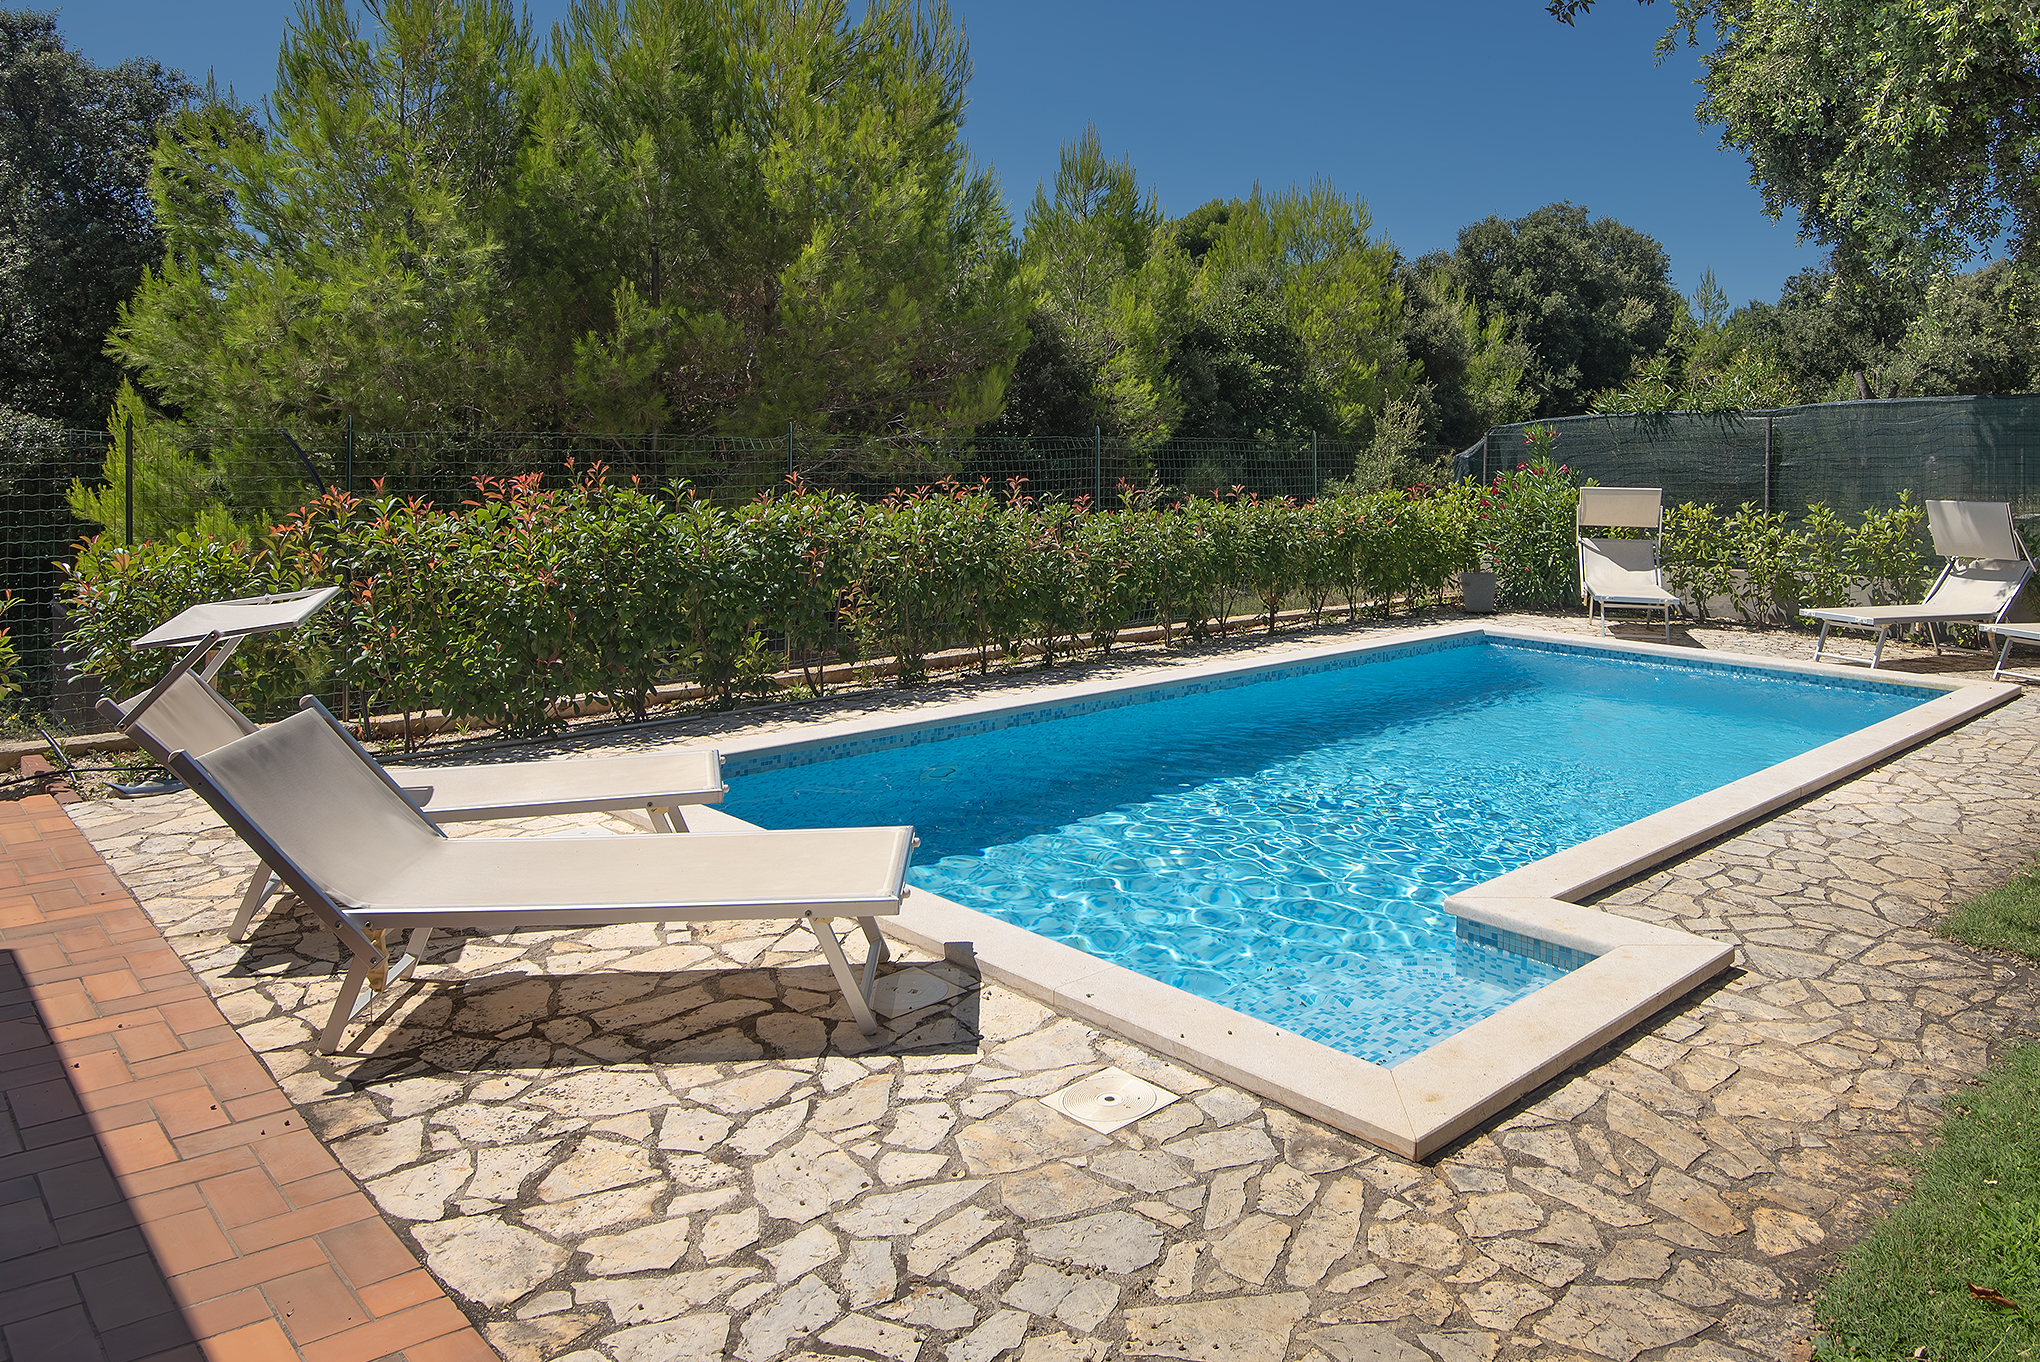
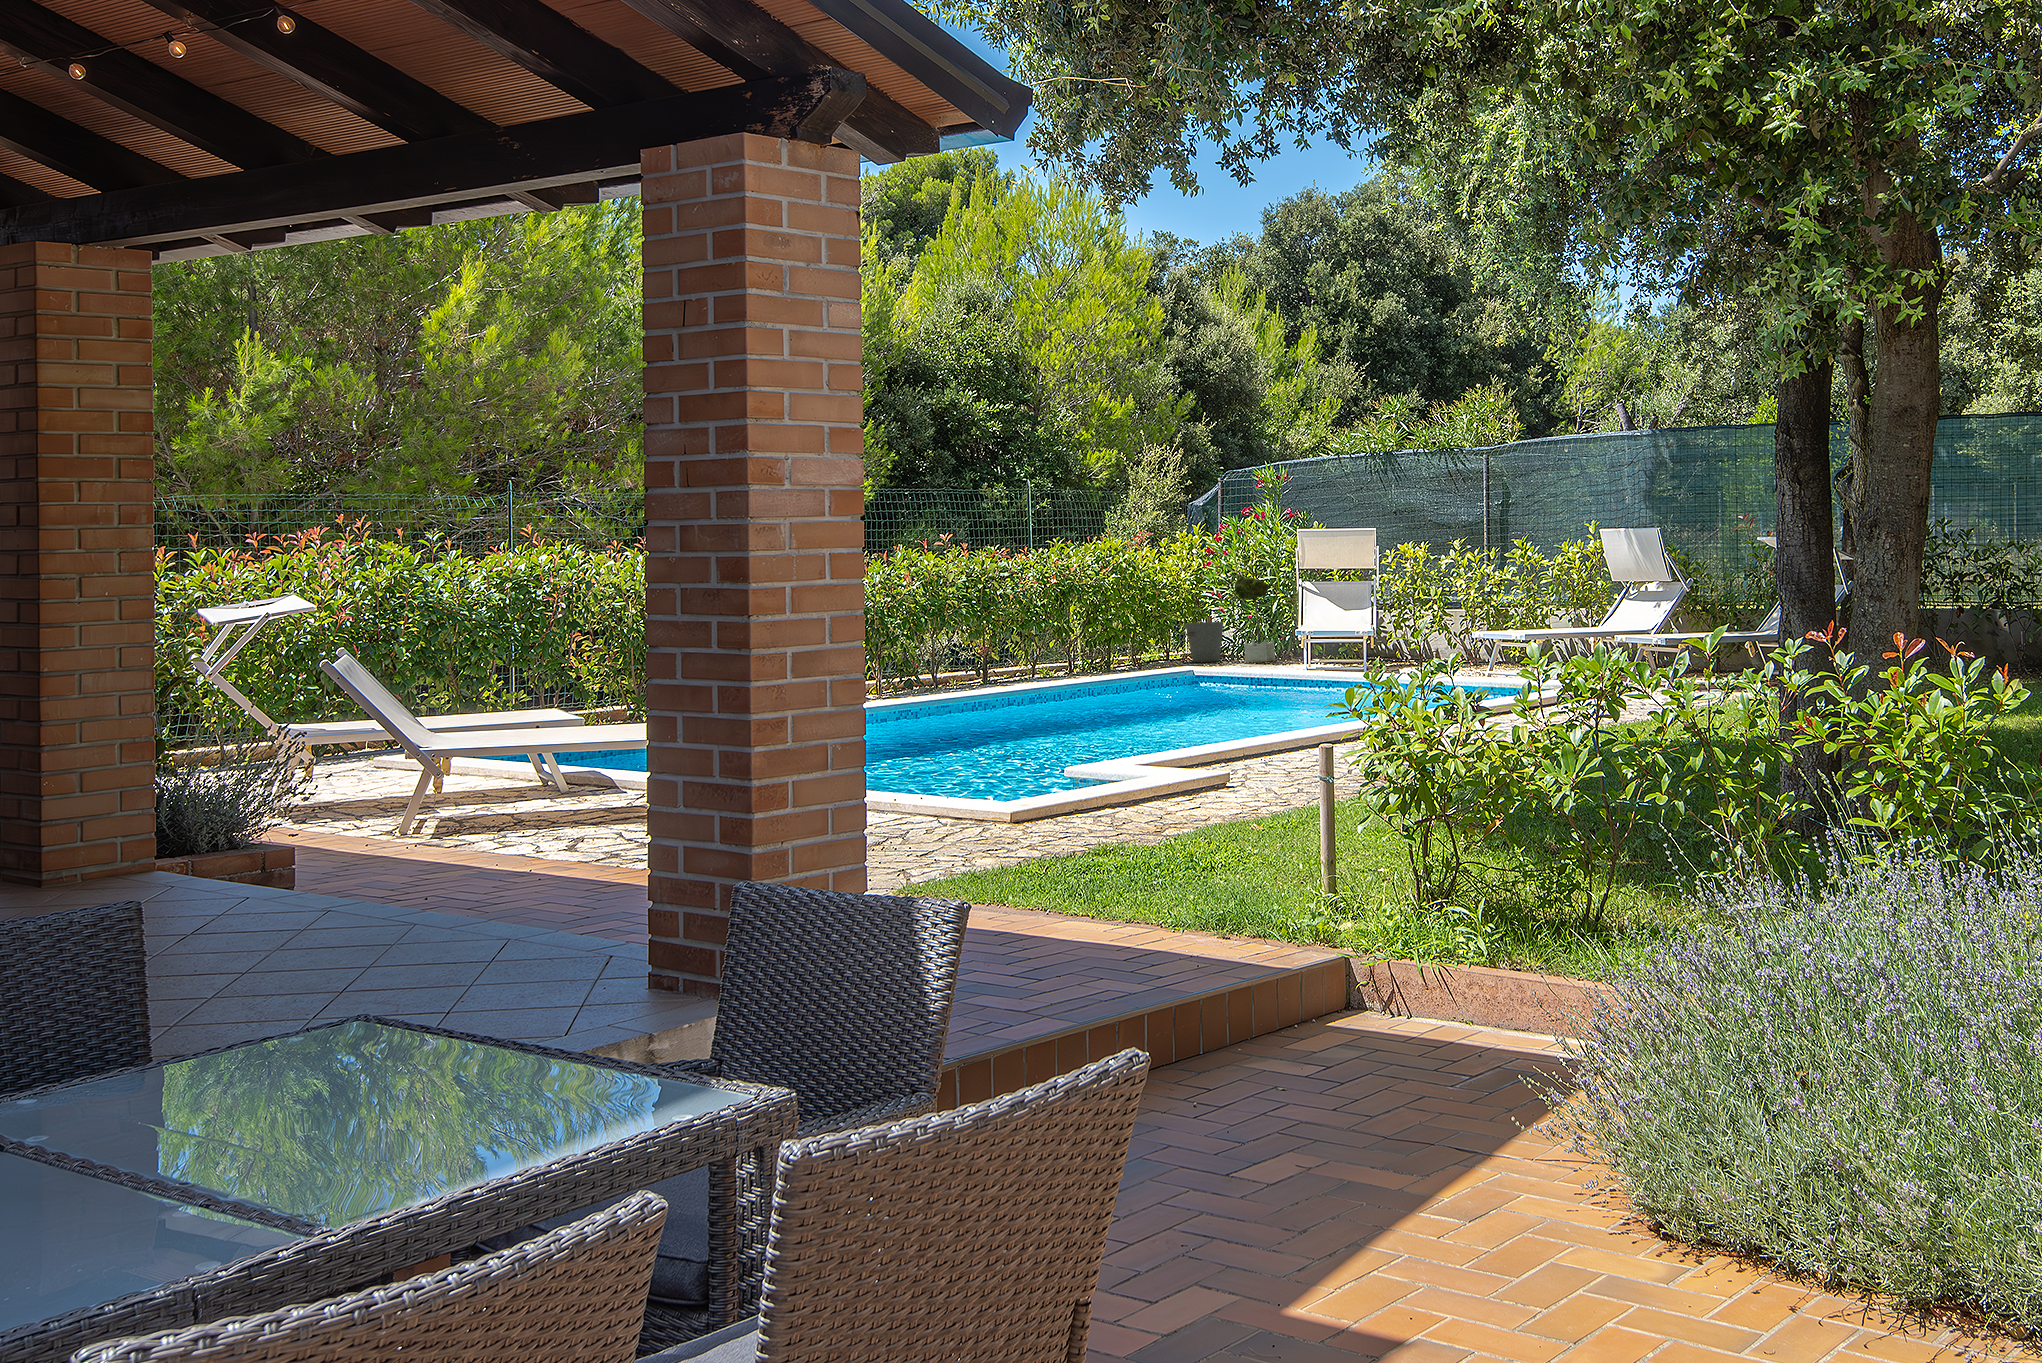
potted tree: none [1510,530,1550,616] -> present [1234,576,1275,662]

